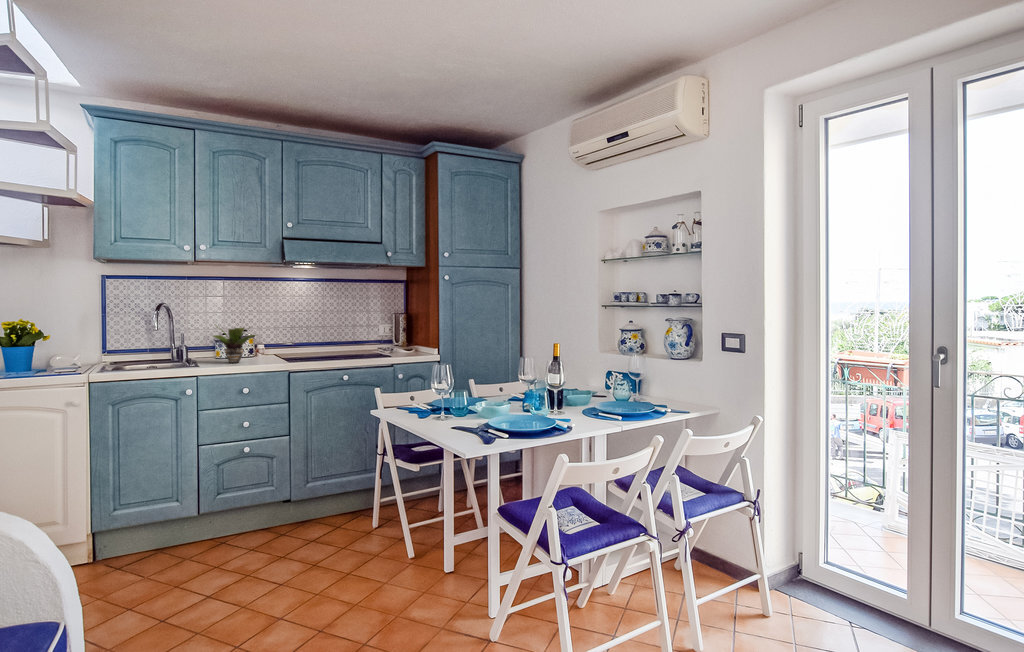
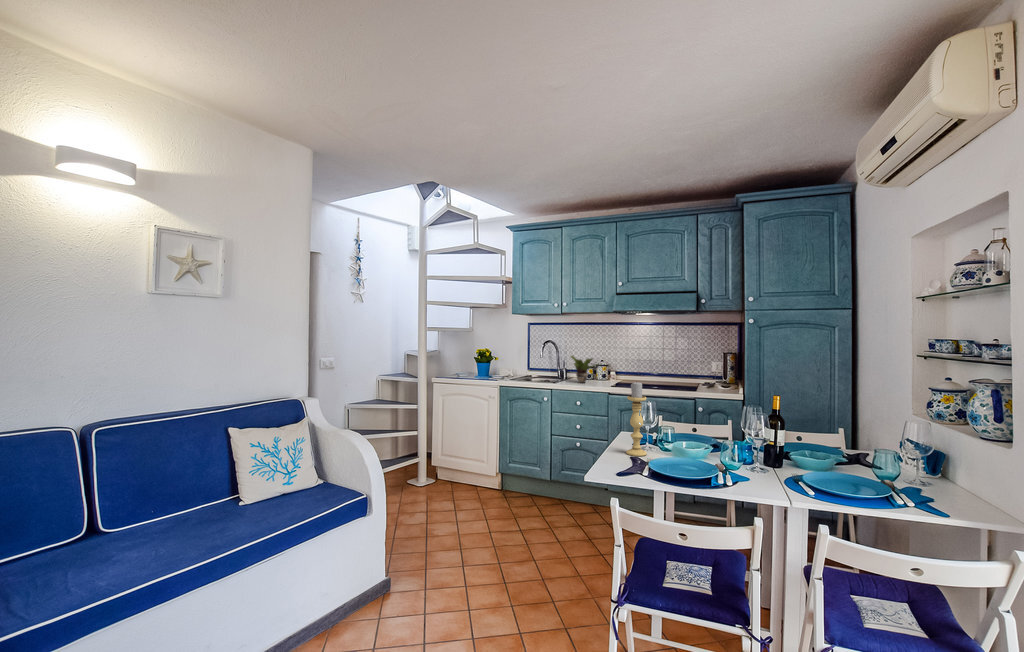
candle holder: none [444,341,467,427] -> present [626,382,647,456]

